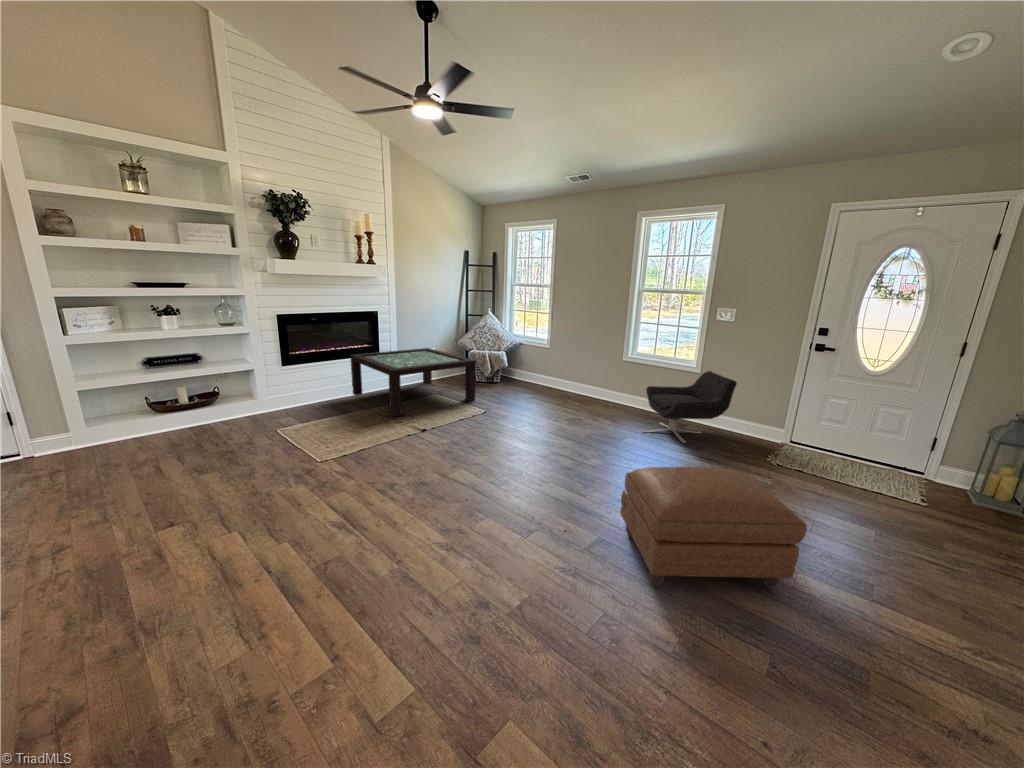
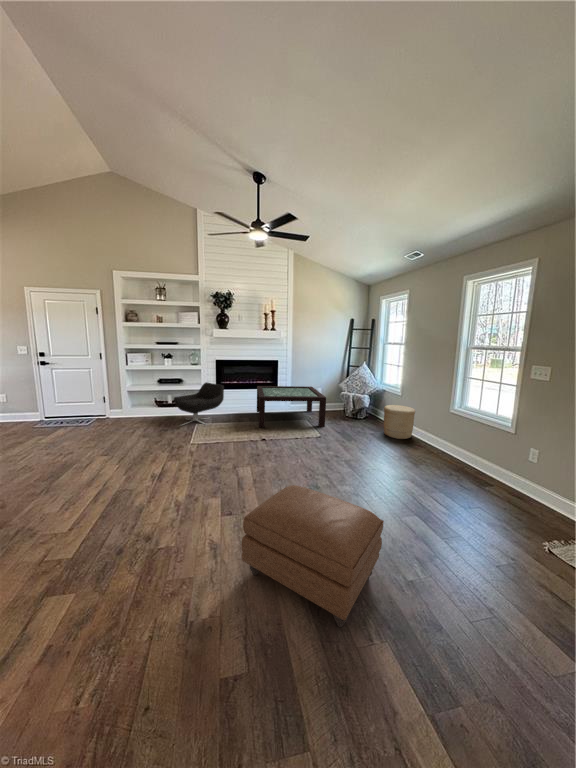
woven basket: none [543,360,578,399] -> present [384,405,415,439]
lounge chair: present [643,371,737,443] -> present [174,382,224,426]

